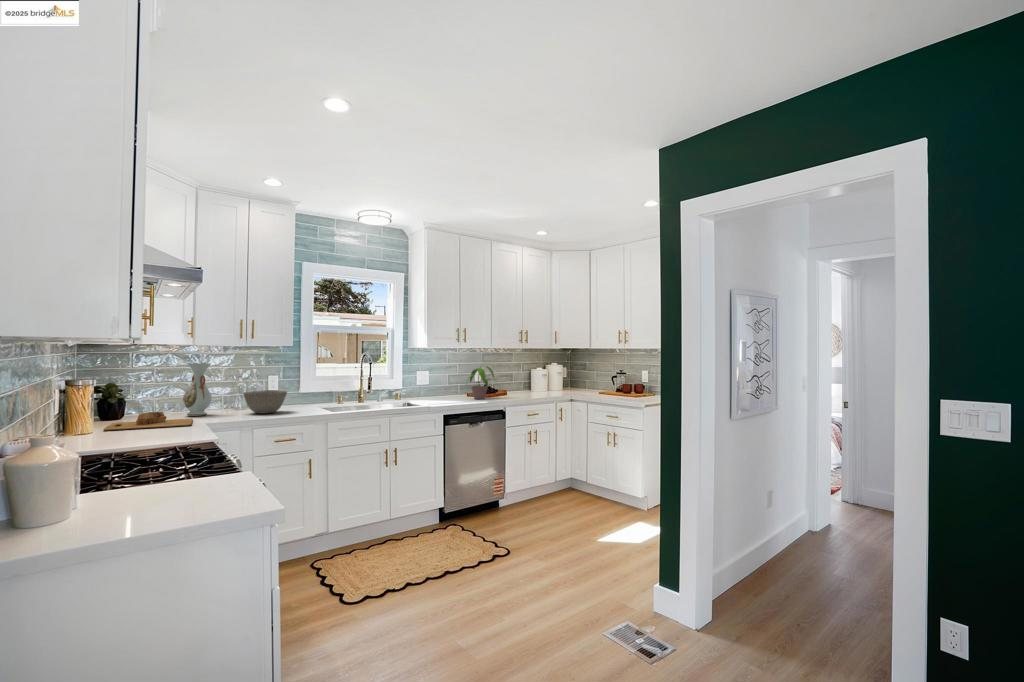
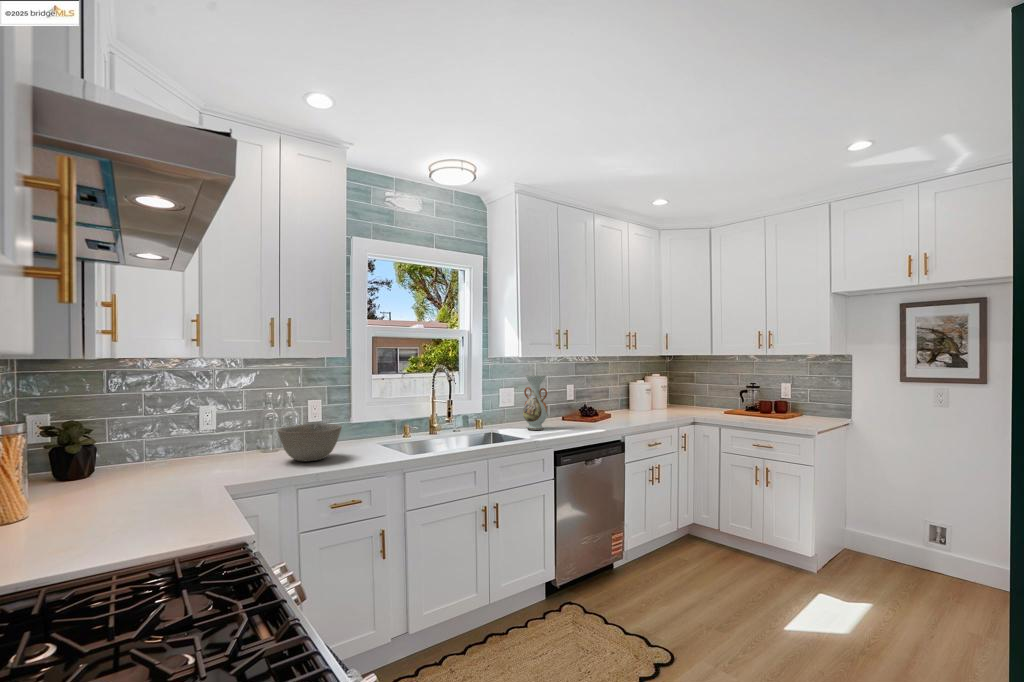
vase: present [183,363,212,416] -> present [523,375,548,430]
potted plant: present [466,366,494,399] -> none [559,380,608,425]
cutting board: present [104,412,193,431] -> none [47,472,203,517]

